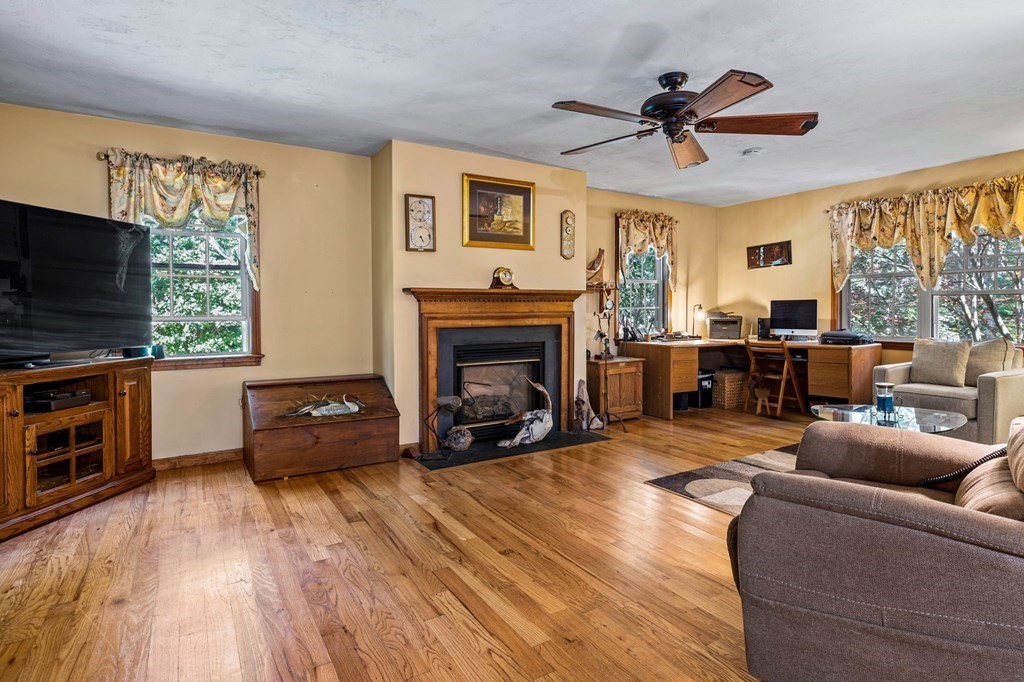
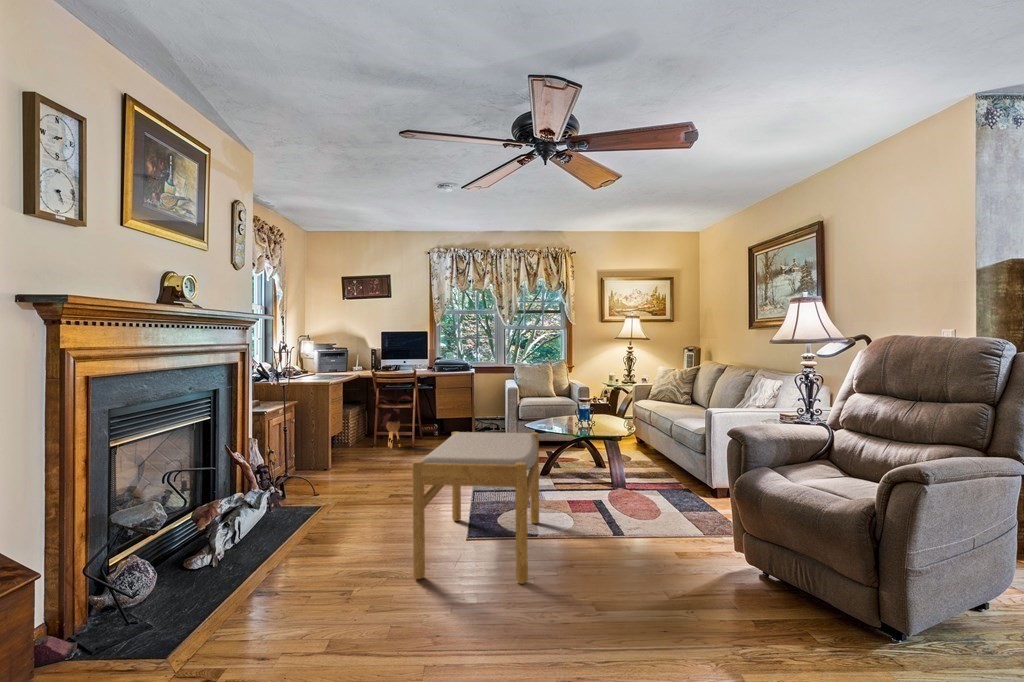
footstool: none [564,390,725,508] -> present [412,432,539,584]

